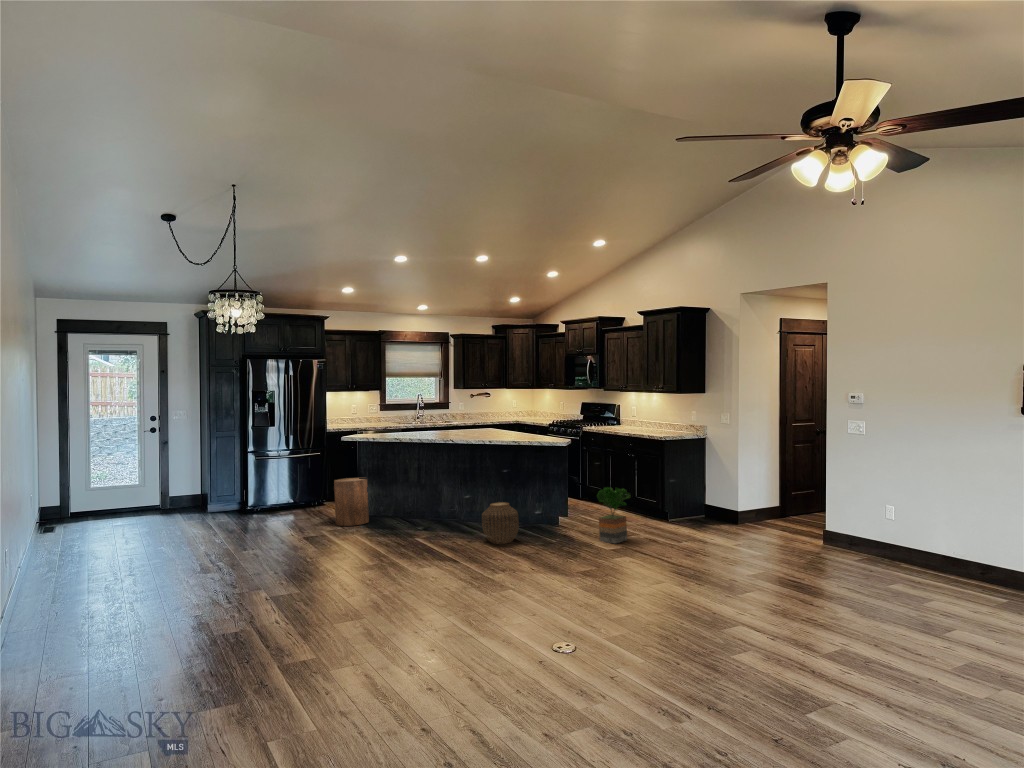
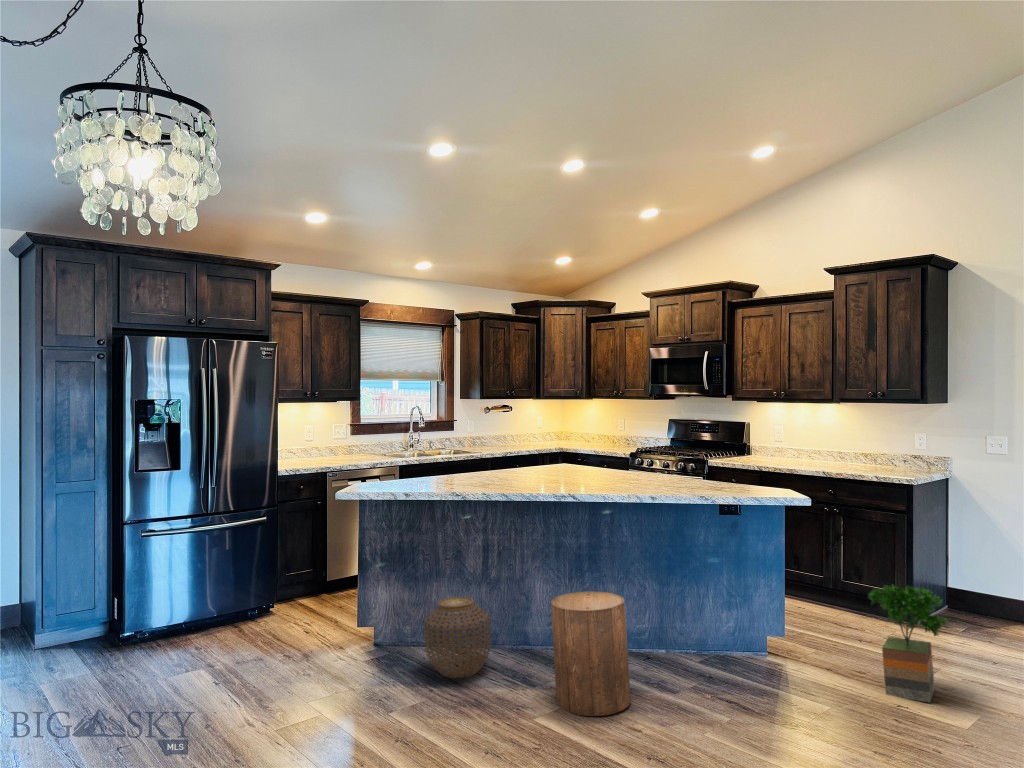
stool: present [334,478,369,526] -> present [551,591,631,716]
woven basket: present [482,502,519,544] -> present [424,597,491,678]

